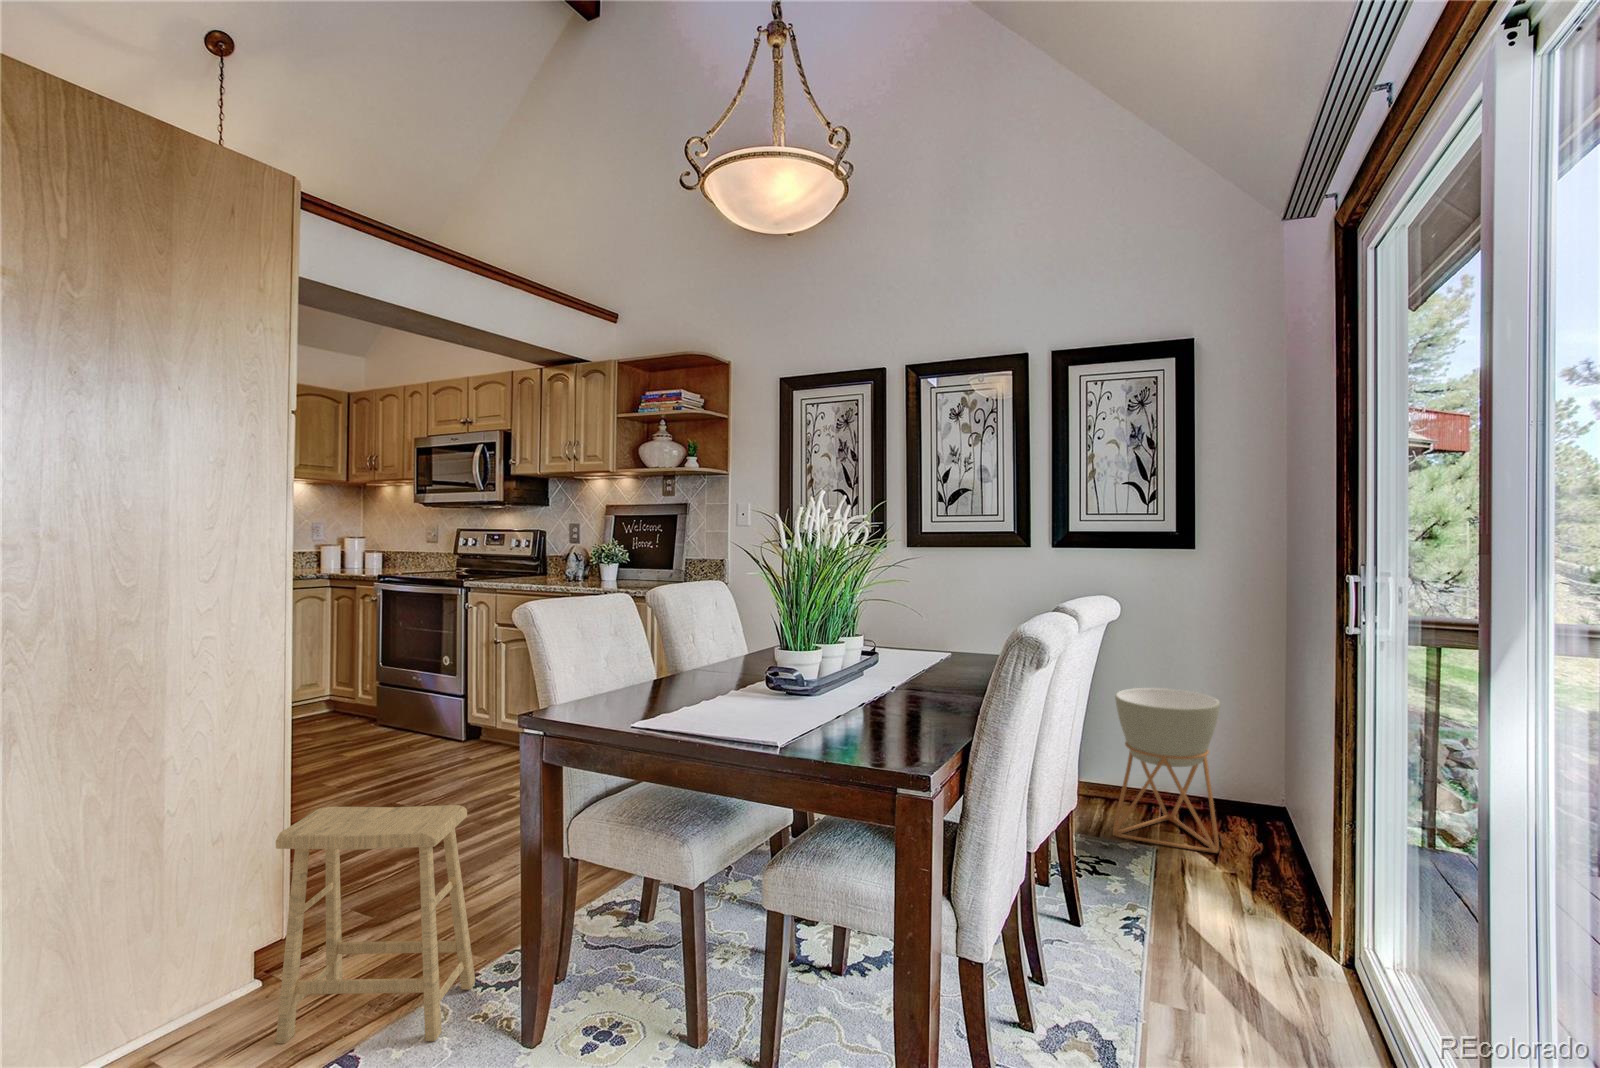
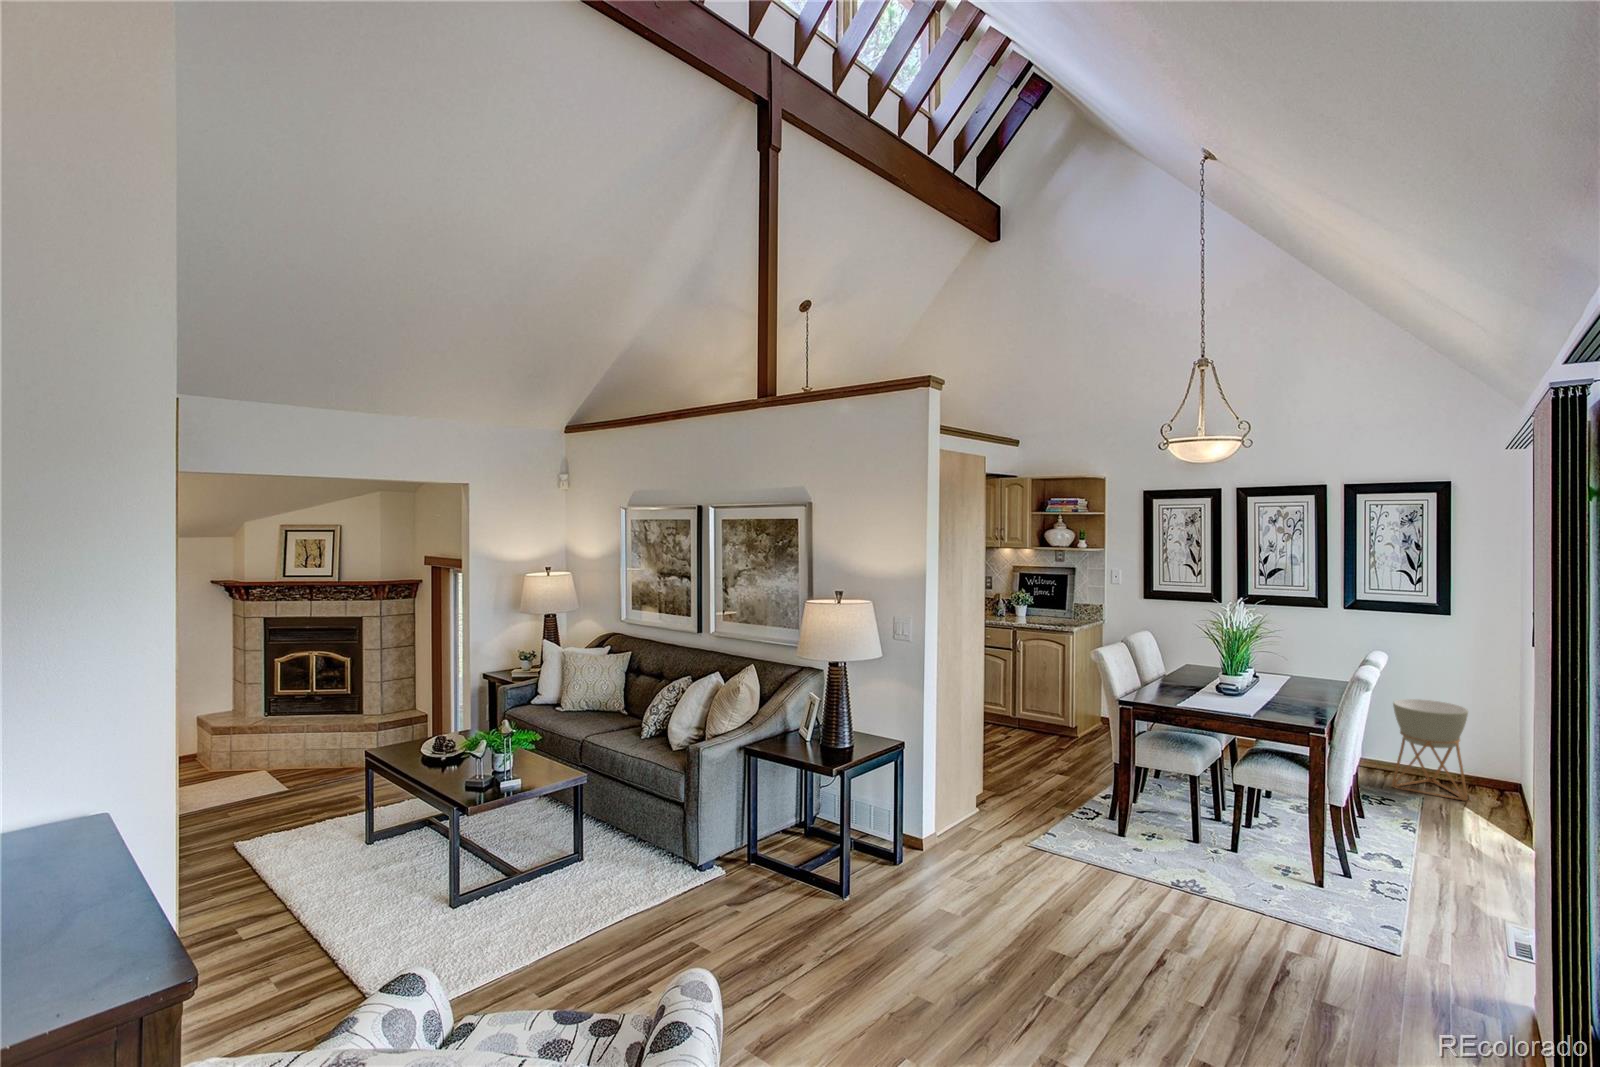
footstool: present [276,805,475,1044] -> none [998,736,1071,838]

